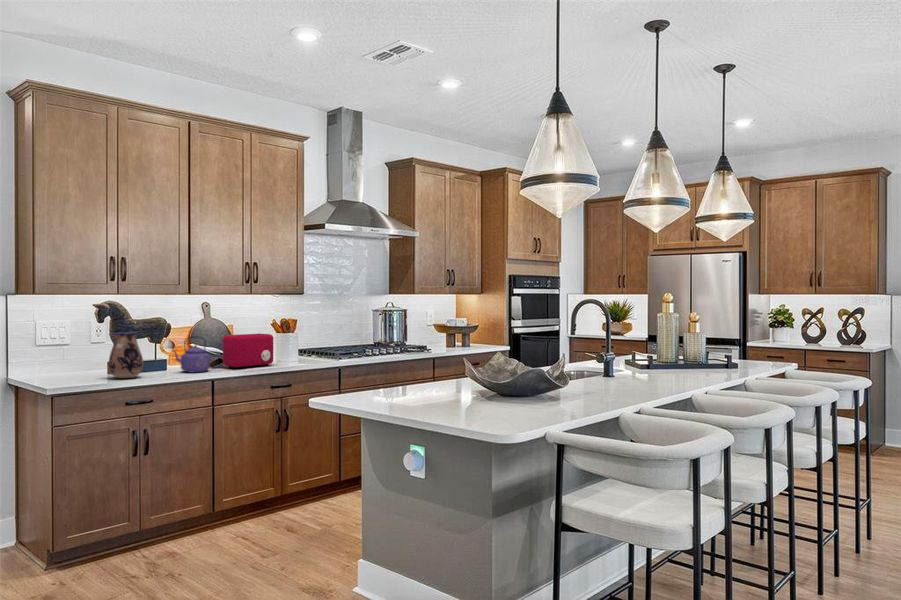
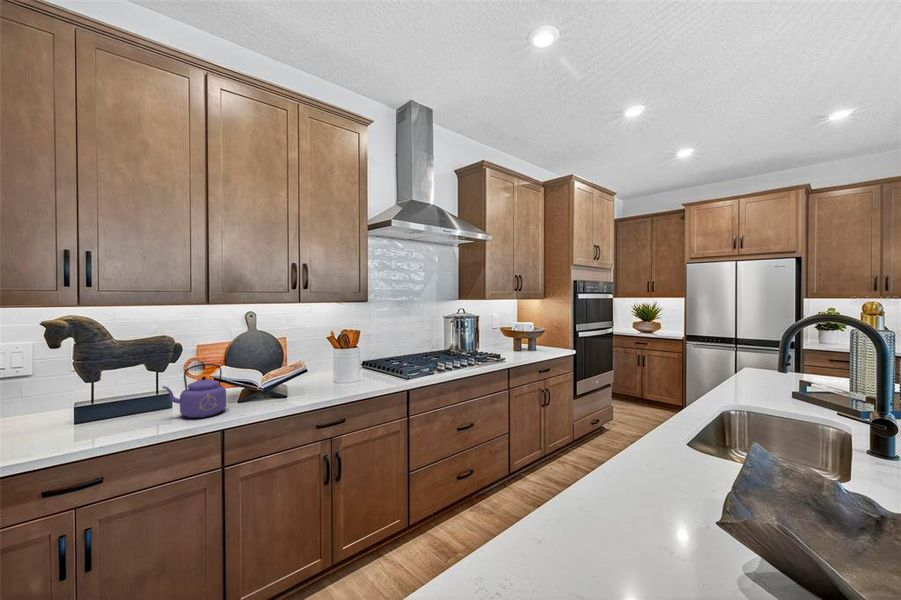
ceramic pitcher: present [108,332,144,378] -> none [30,364,102,443]
toaster: present [223,334,273,369] -> none [251,353,323,405]

